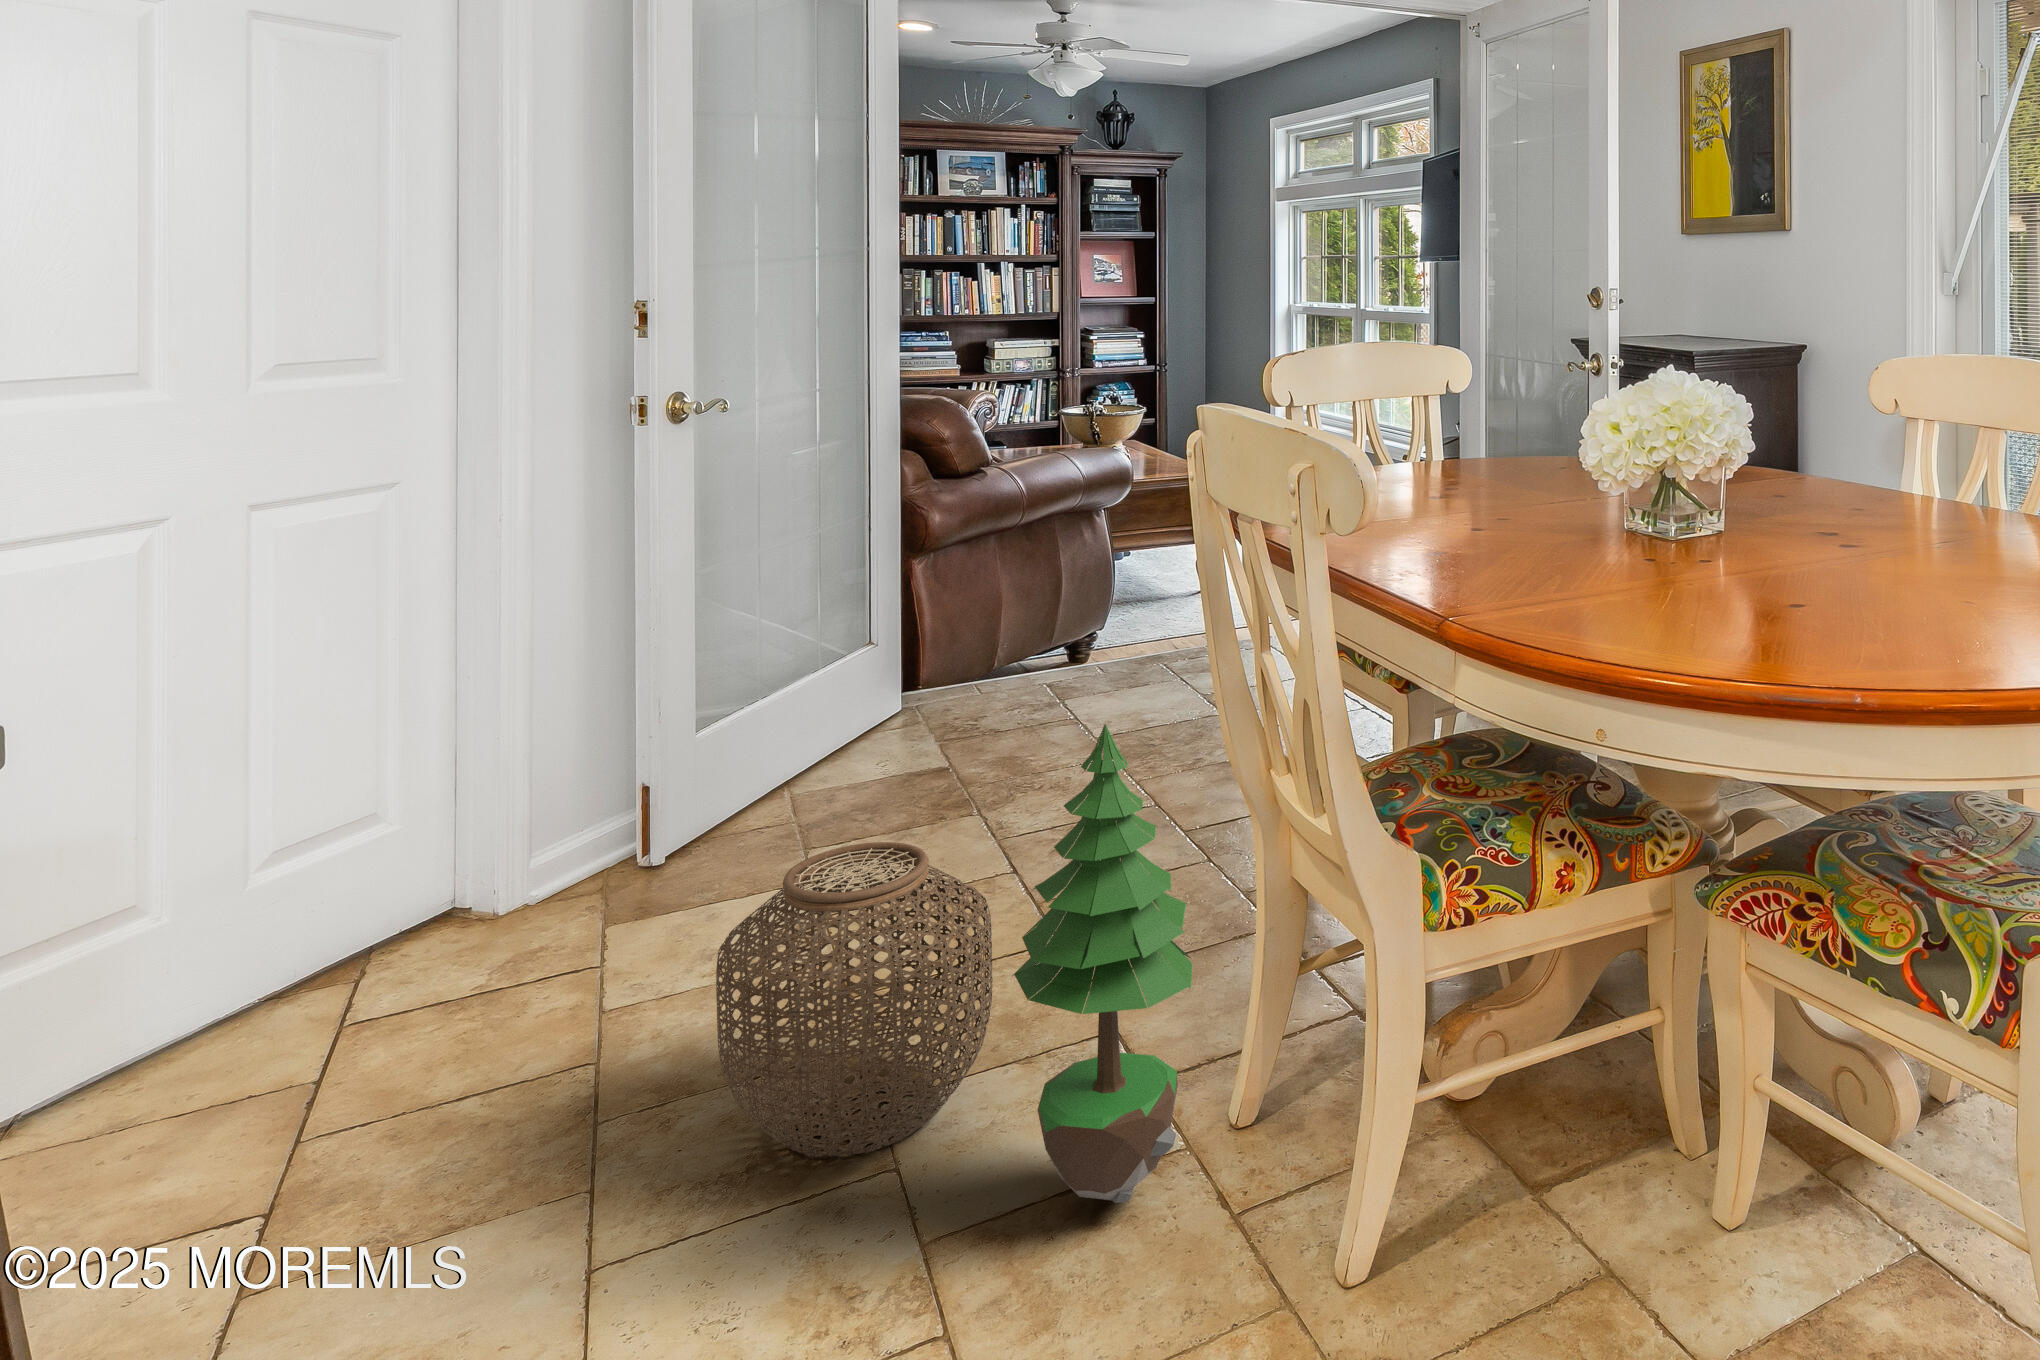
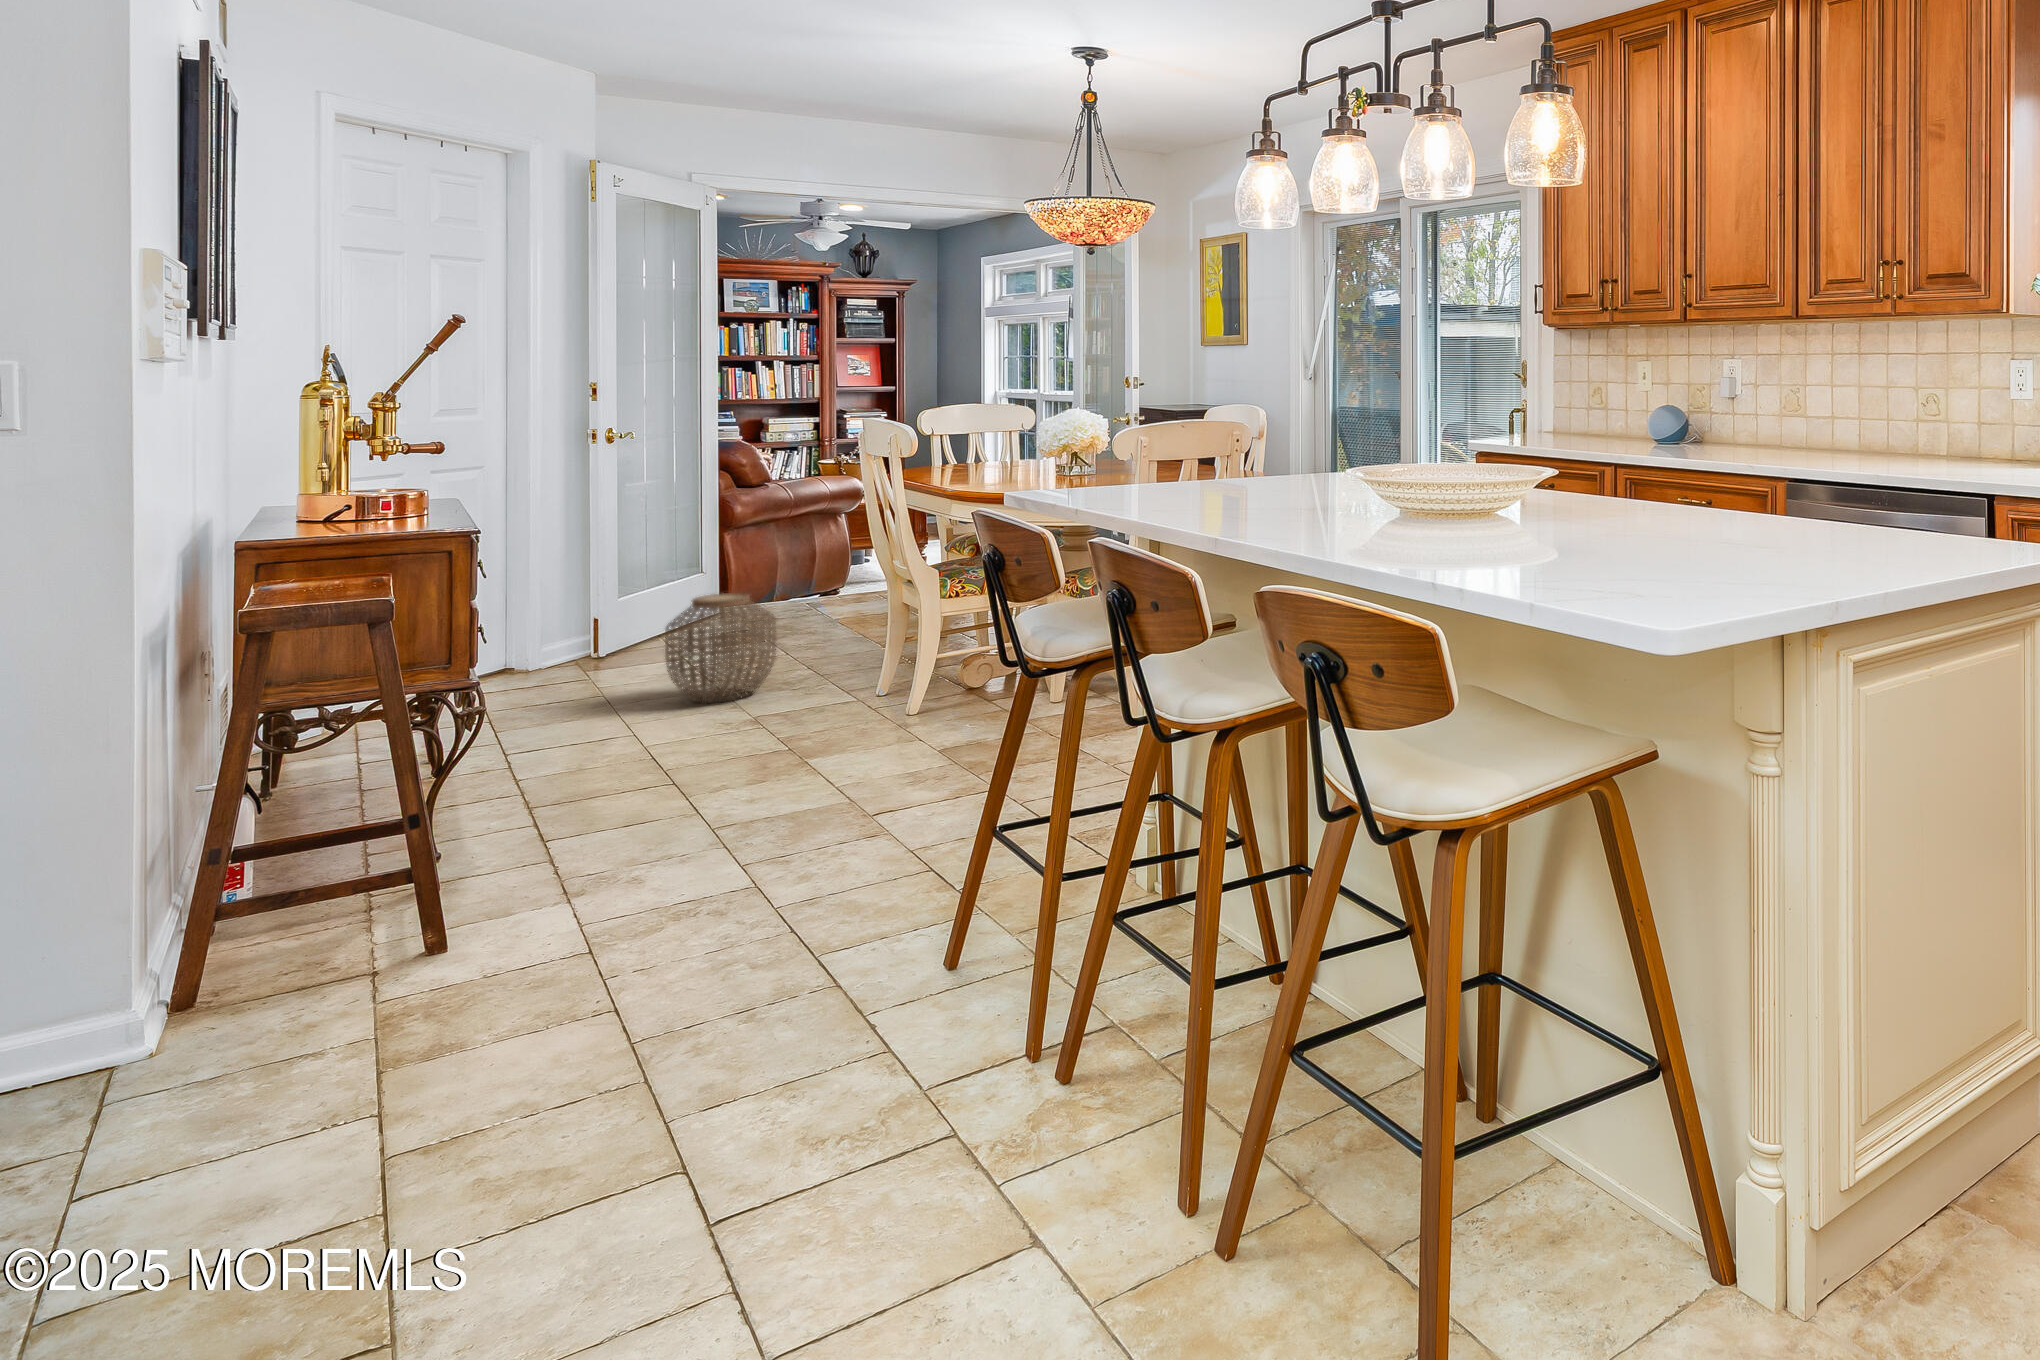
potted tree: present [1013,724,1192,1203] -> none [785,526,855,702]

